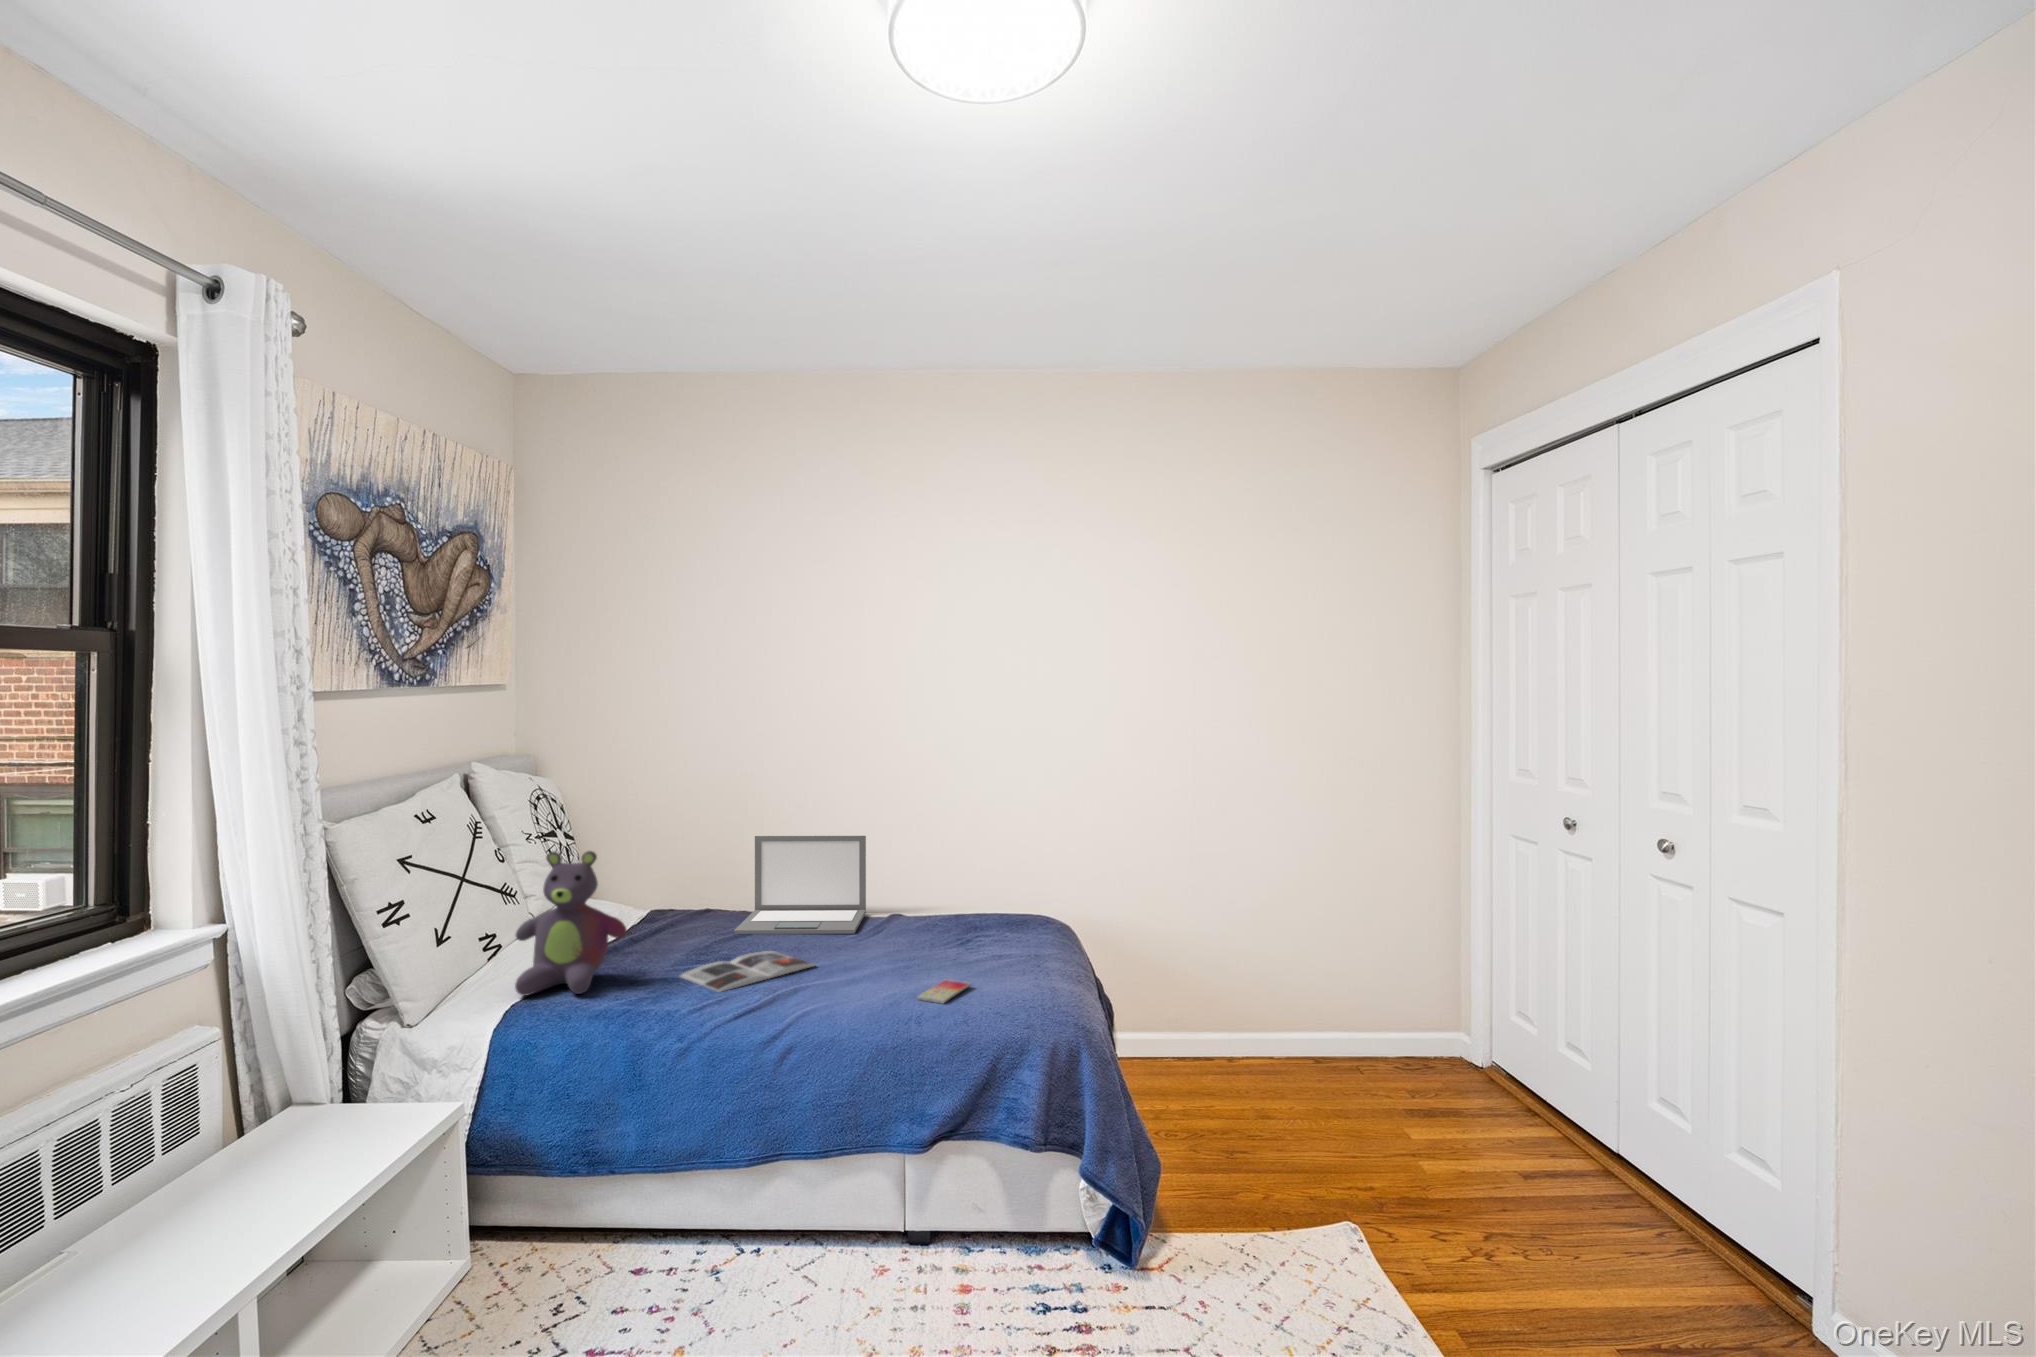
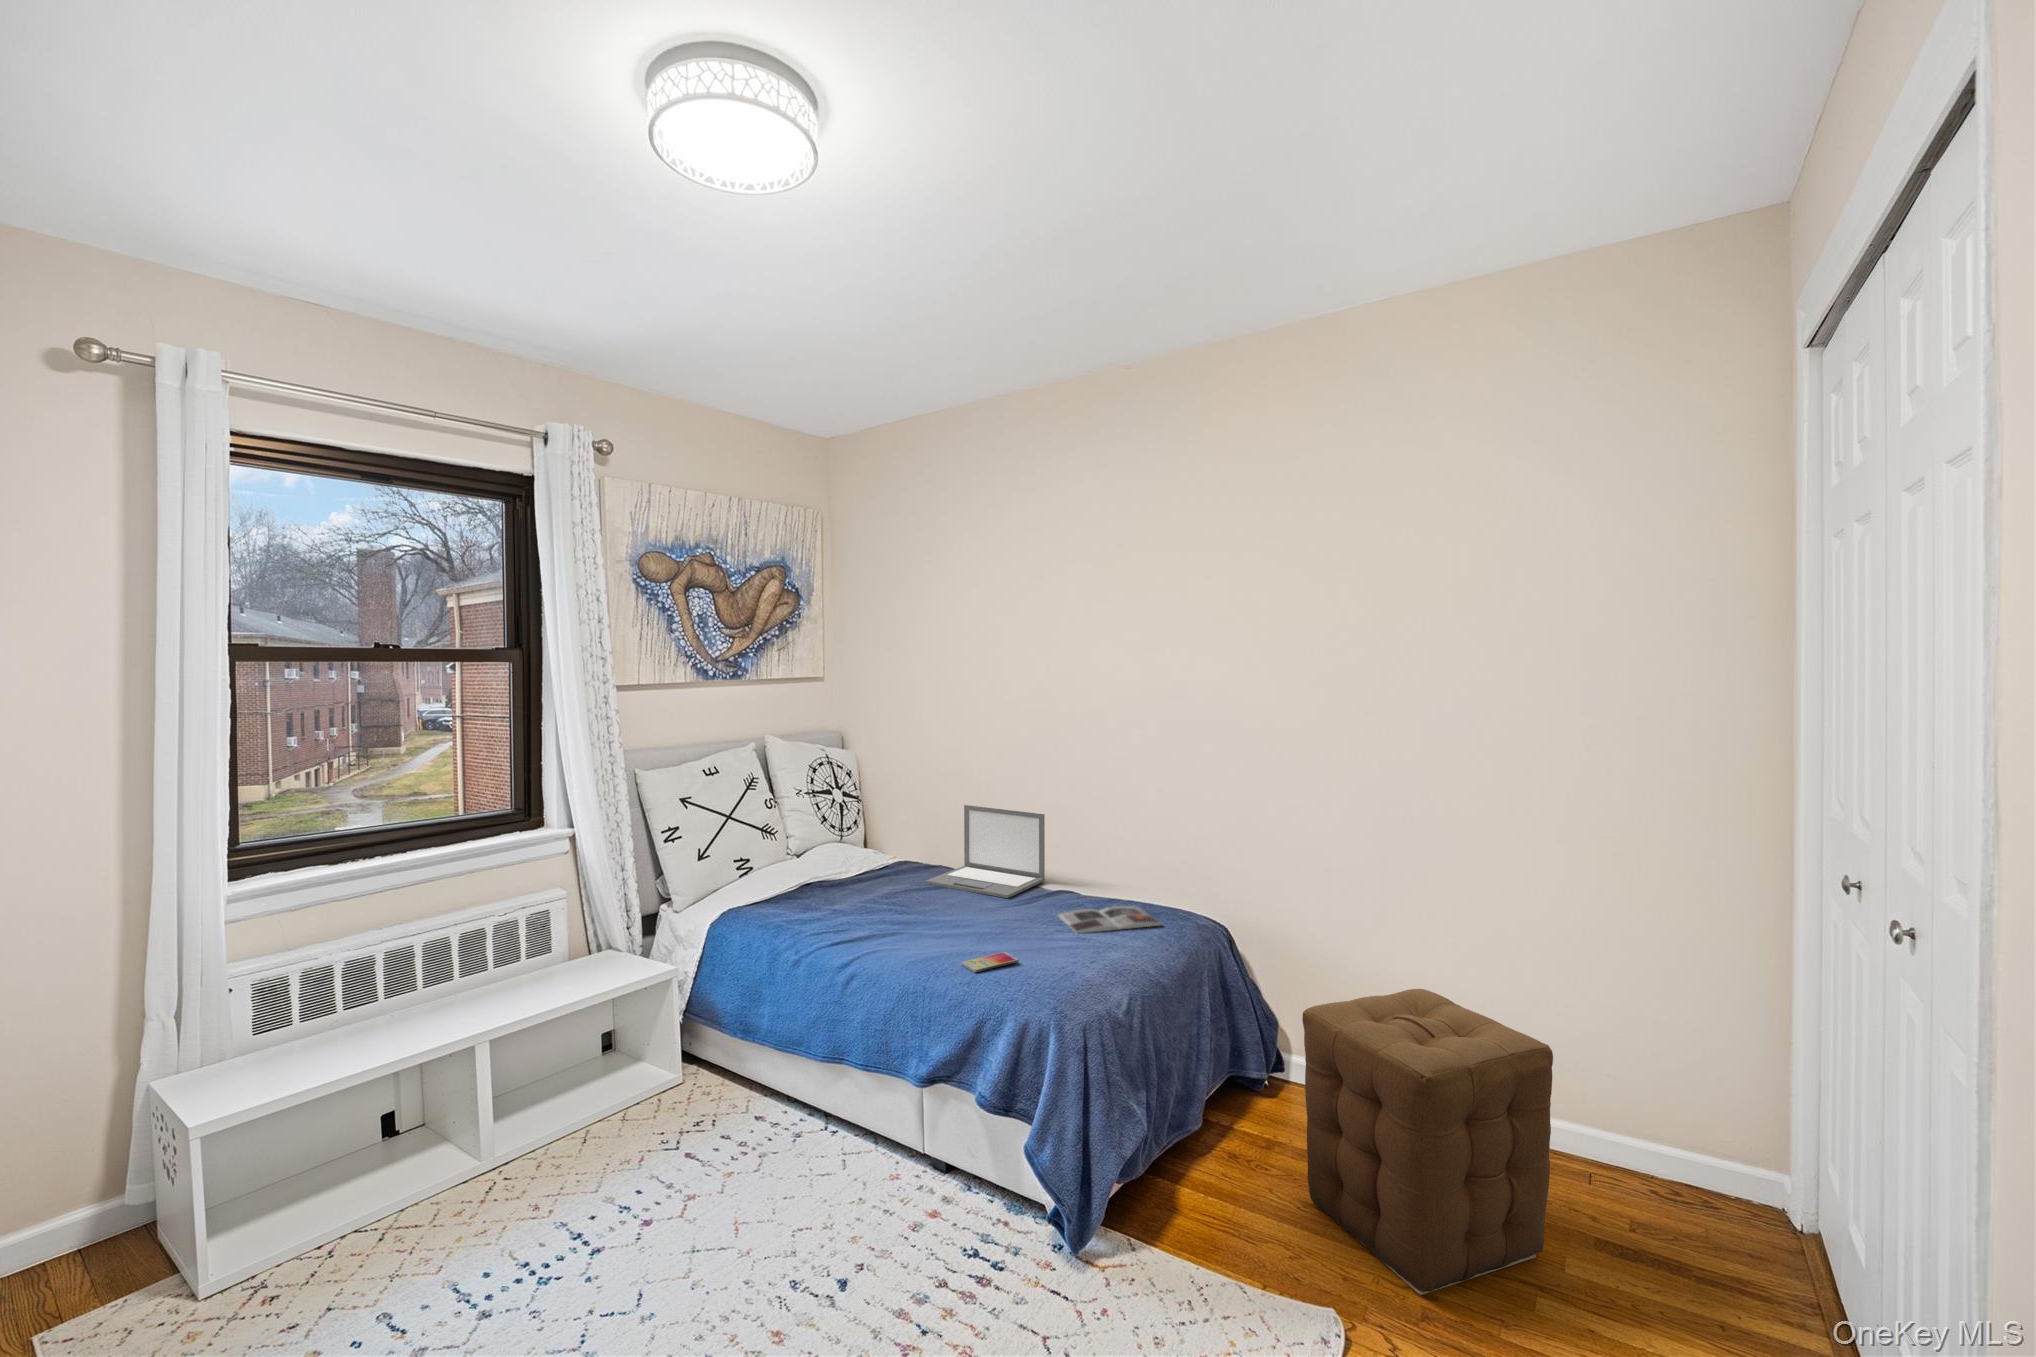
stuffed bear: present [515,851,627,996] -> none [726,806,807,912]
ottoman: none [1252,944,1444,1199] -> present [1302,989,1553,1295]
magazine: present [680,951,815,992] -> present [1057,906,1162,933]

